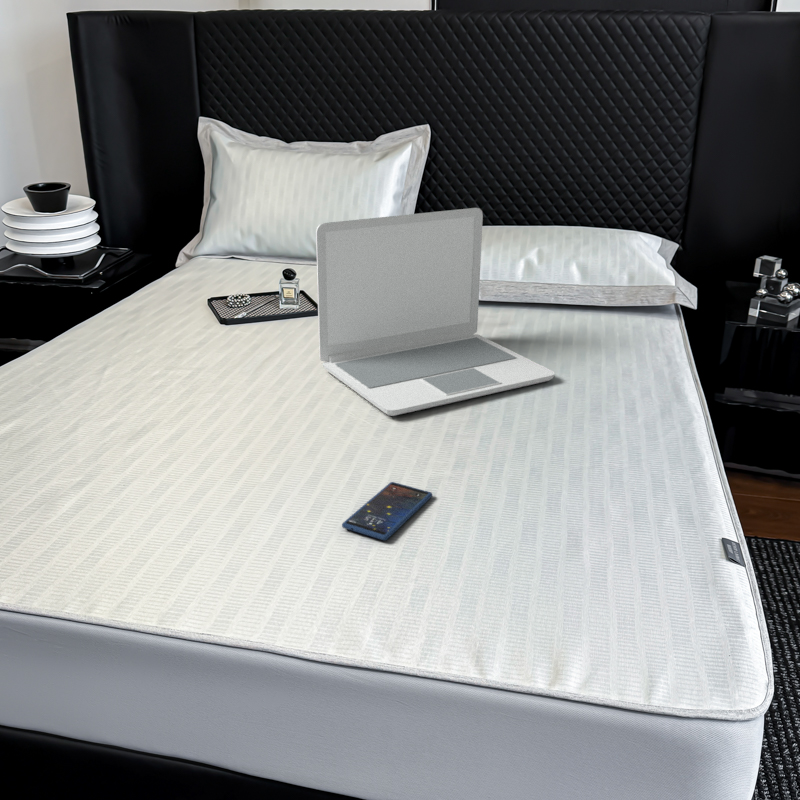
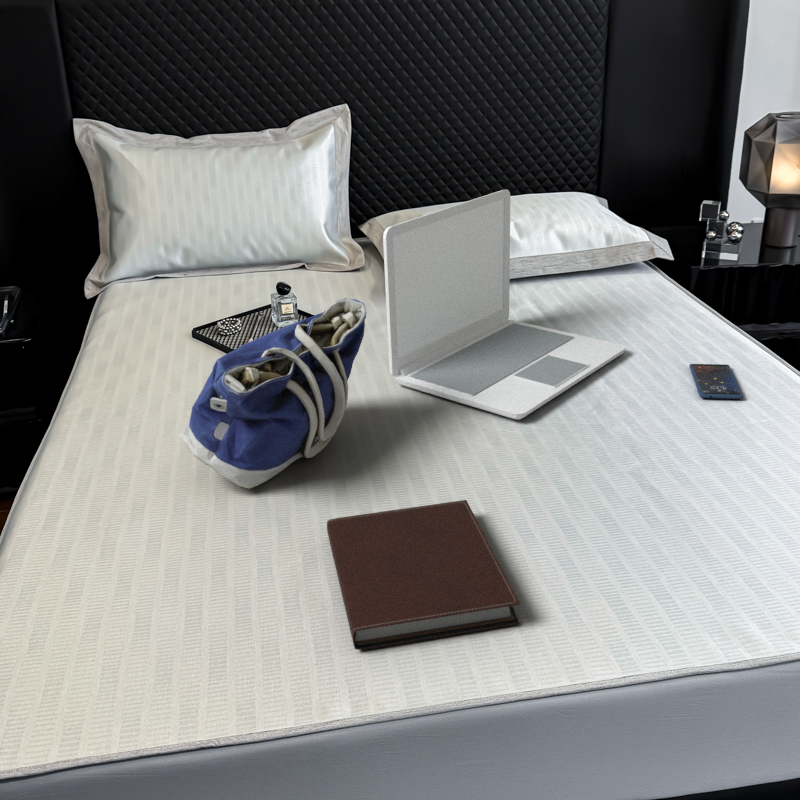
tote bag: none [73,278,268,424] -> present [180,298,367,489]
notebook: none [59,457,262,572] -> present [327,500,520,650]
smartphone: present [342,482,432,540] -> present [689,364,743,399]

